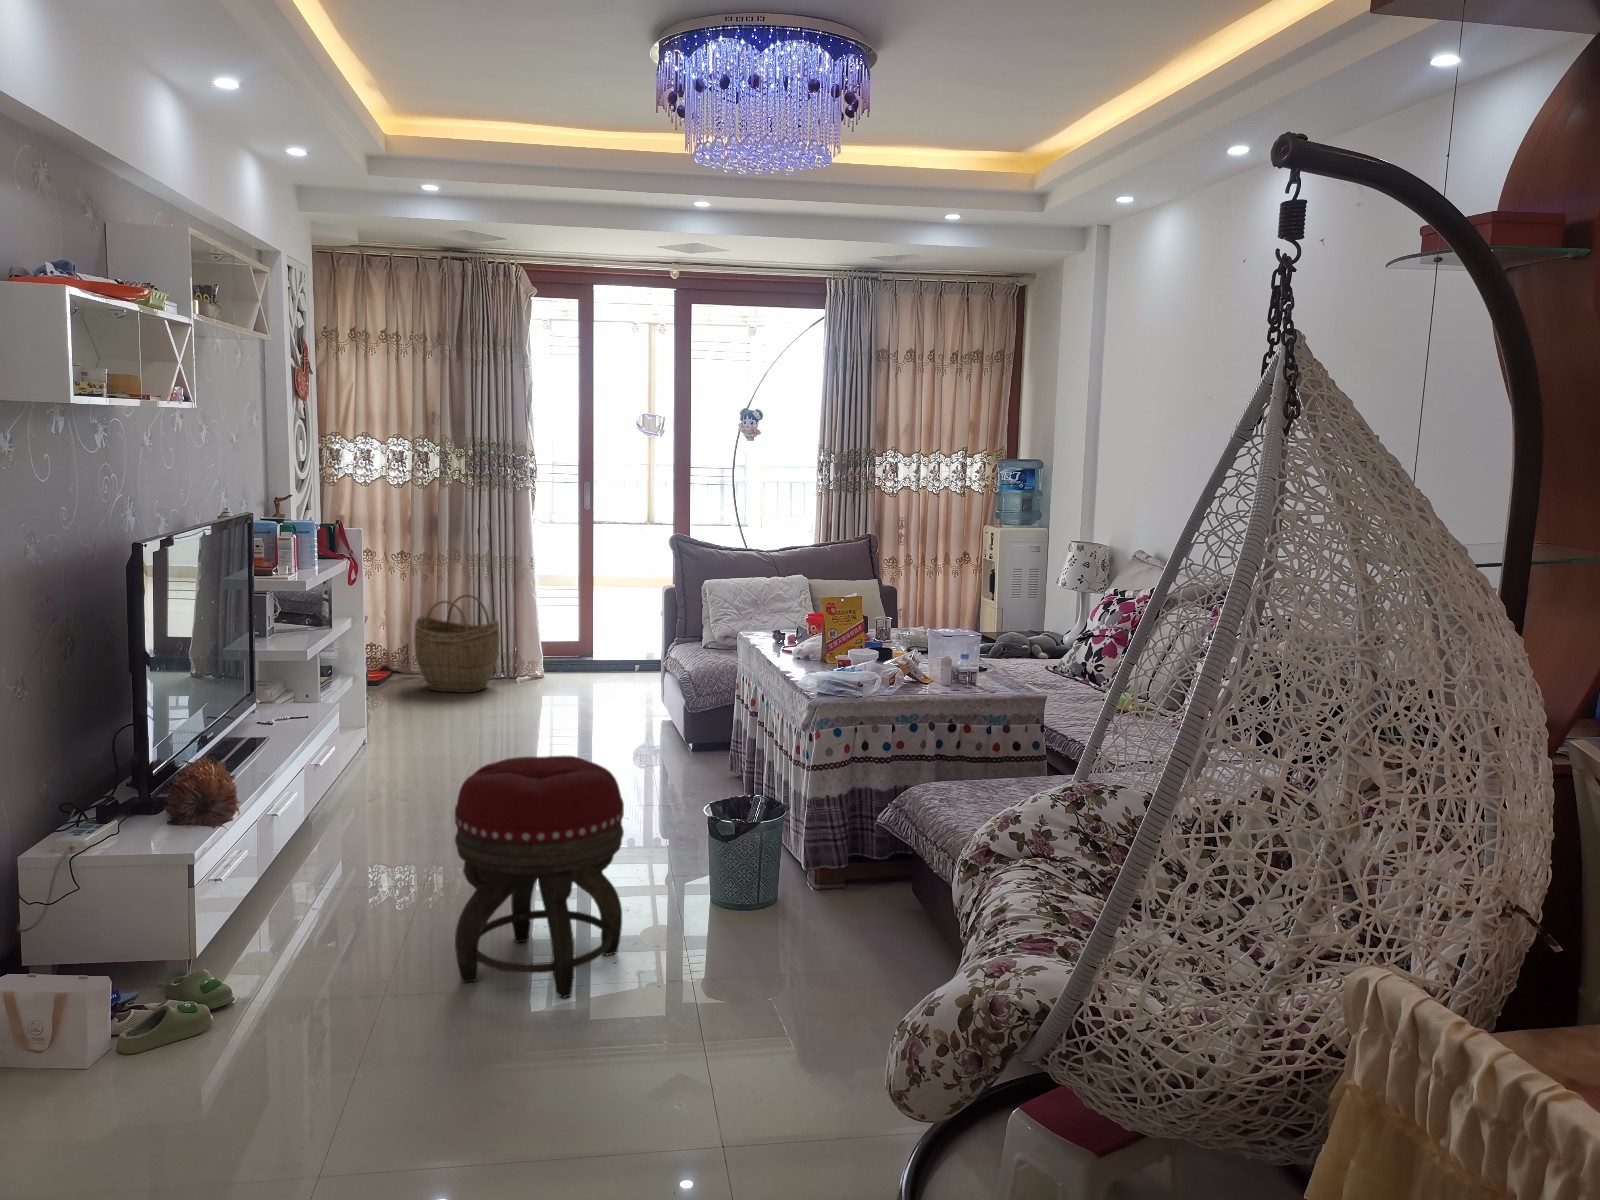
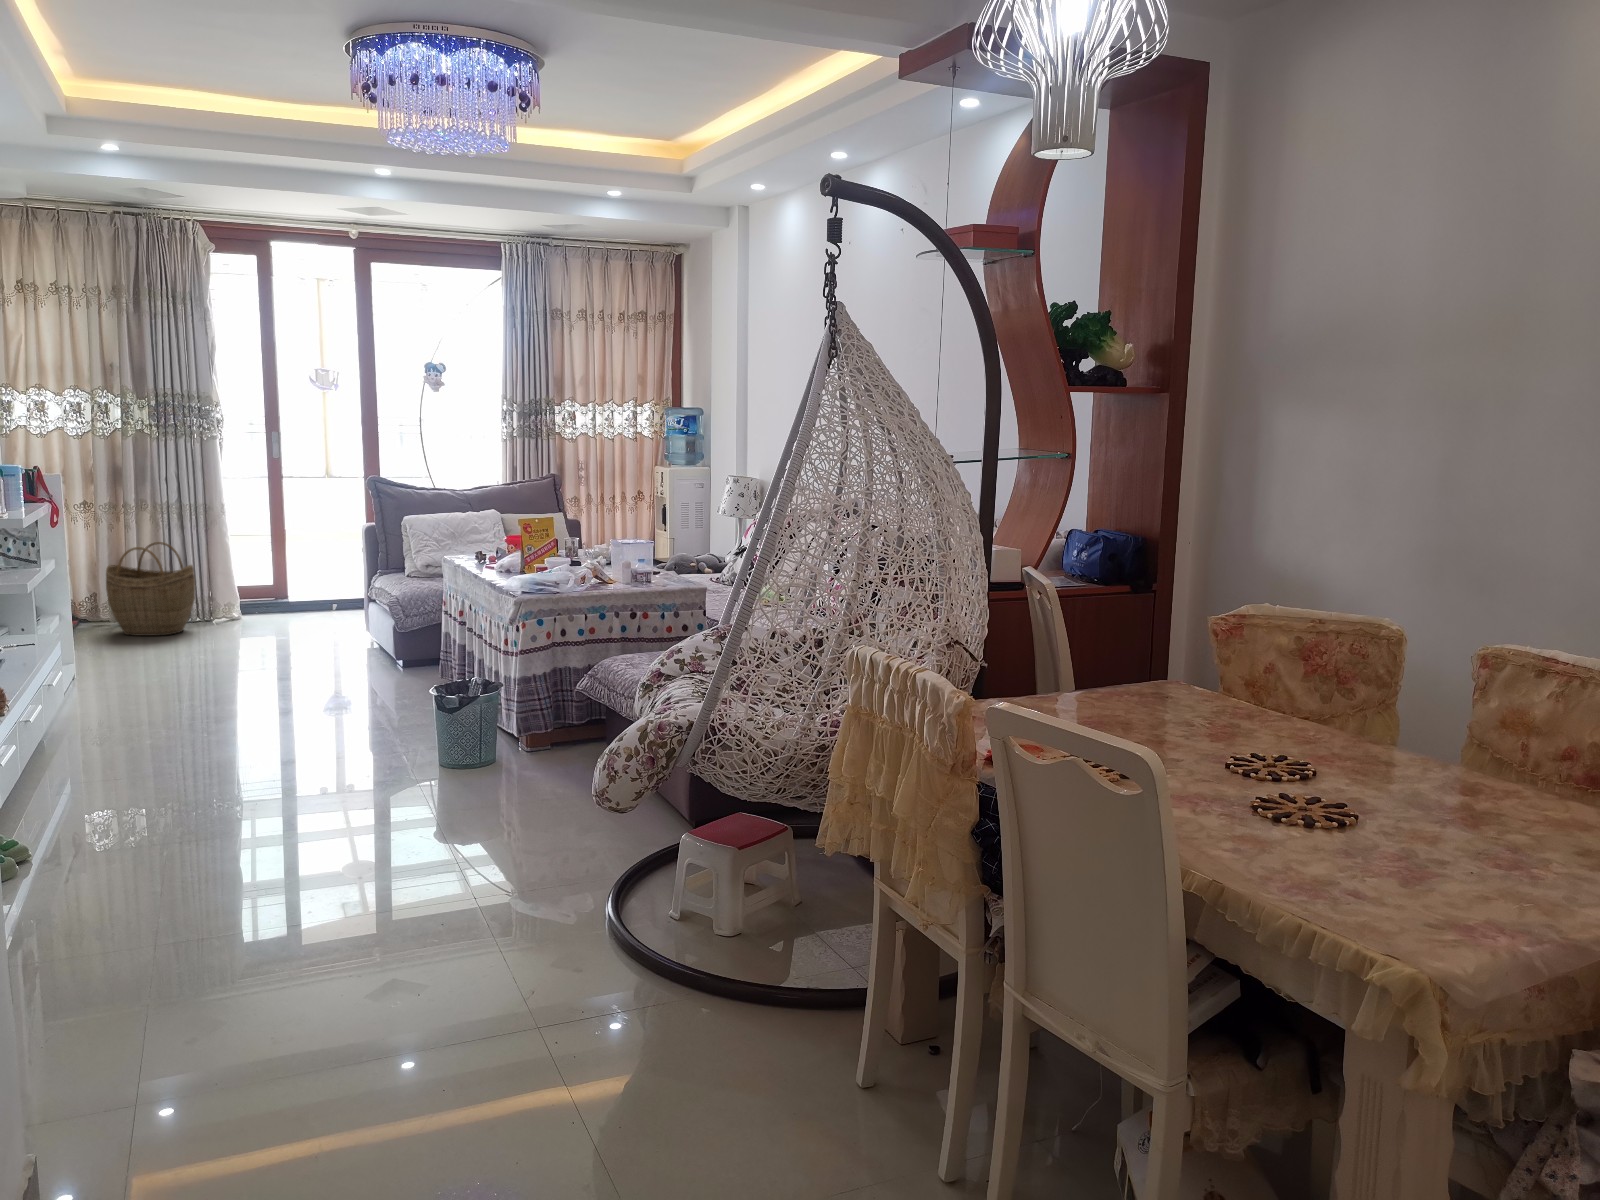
footstool: present [455,756,624,998] -> none [222,643,370,831]

